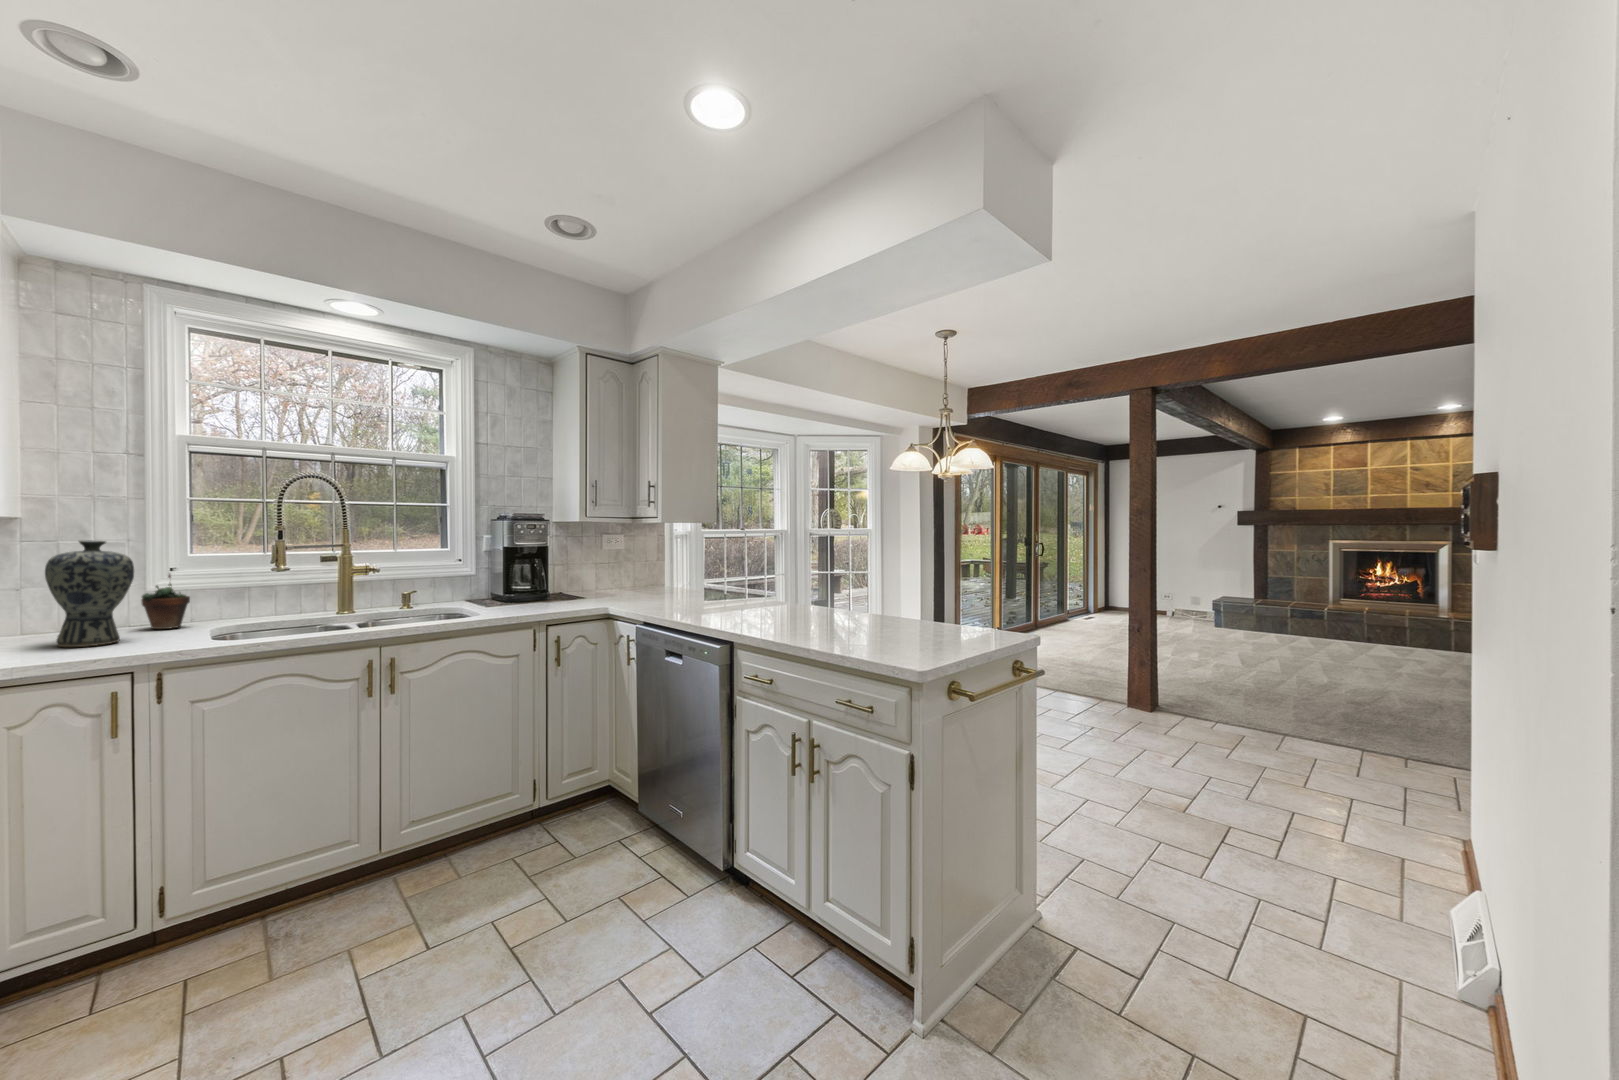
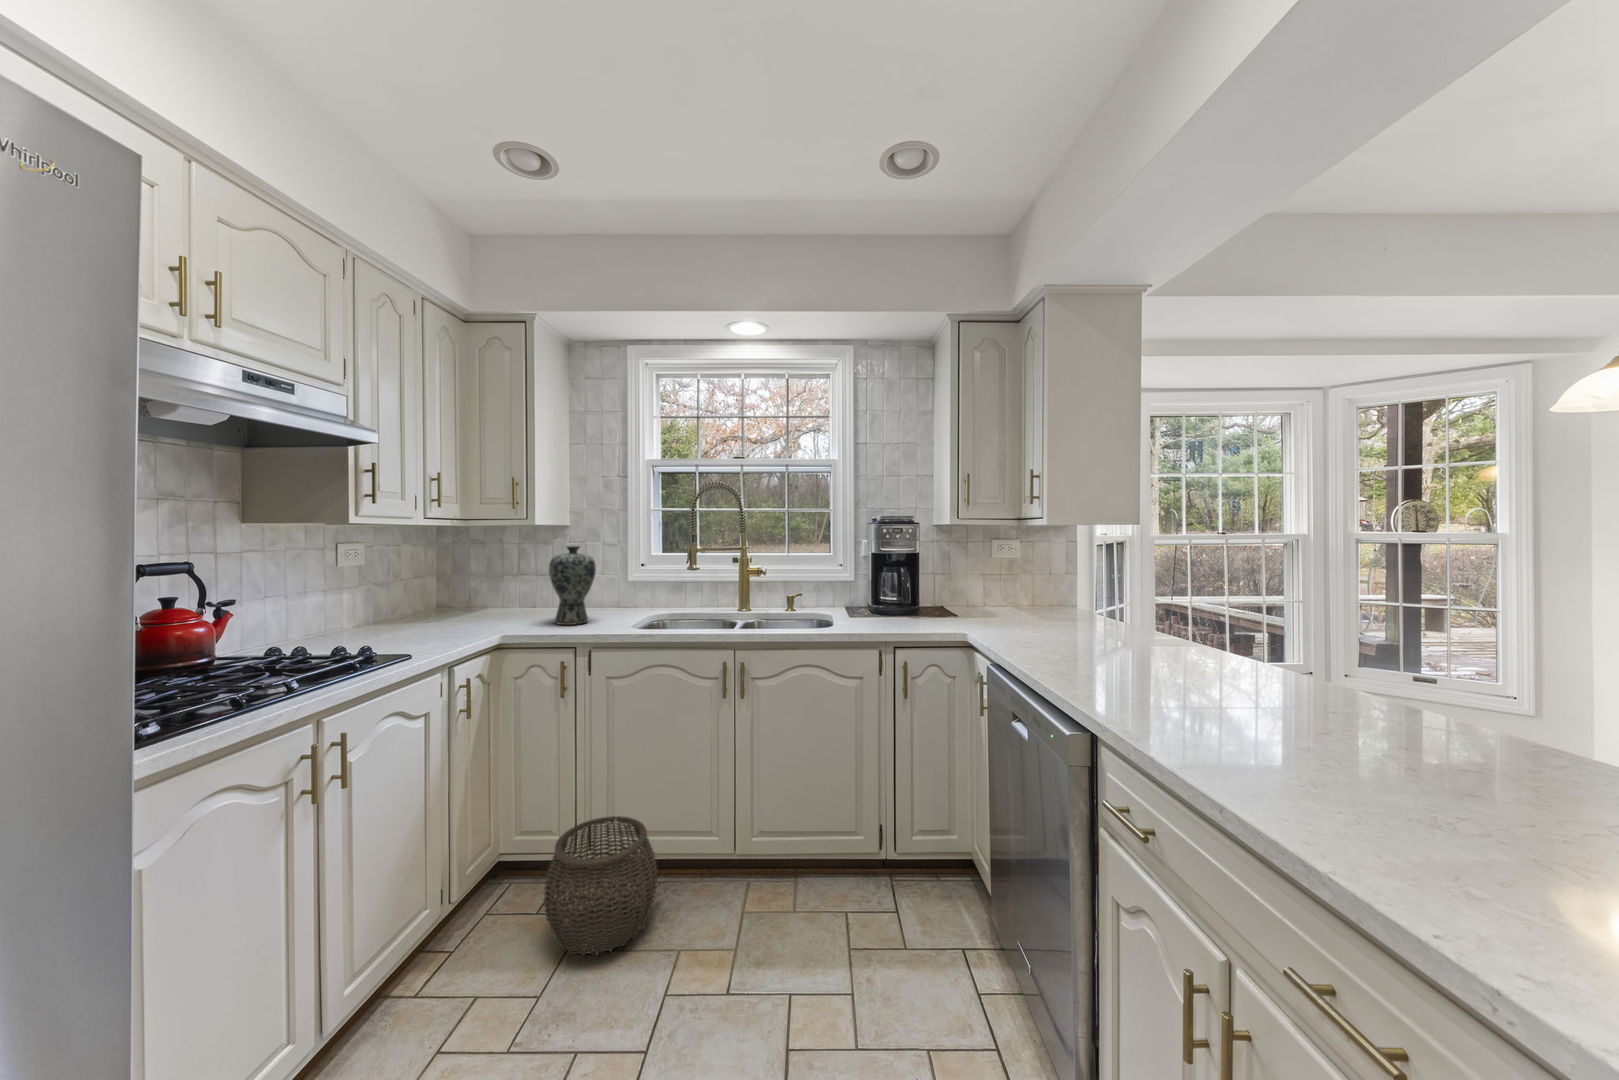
succulent plant: present [141,574,190,629] -> none [614,569,643,613]
woven basket: none [138,848,308,1012] -> present [544,816,657,956]

